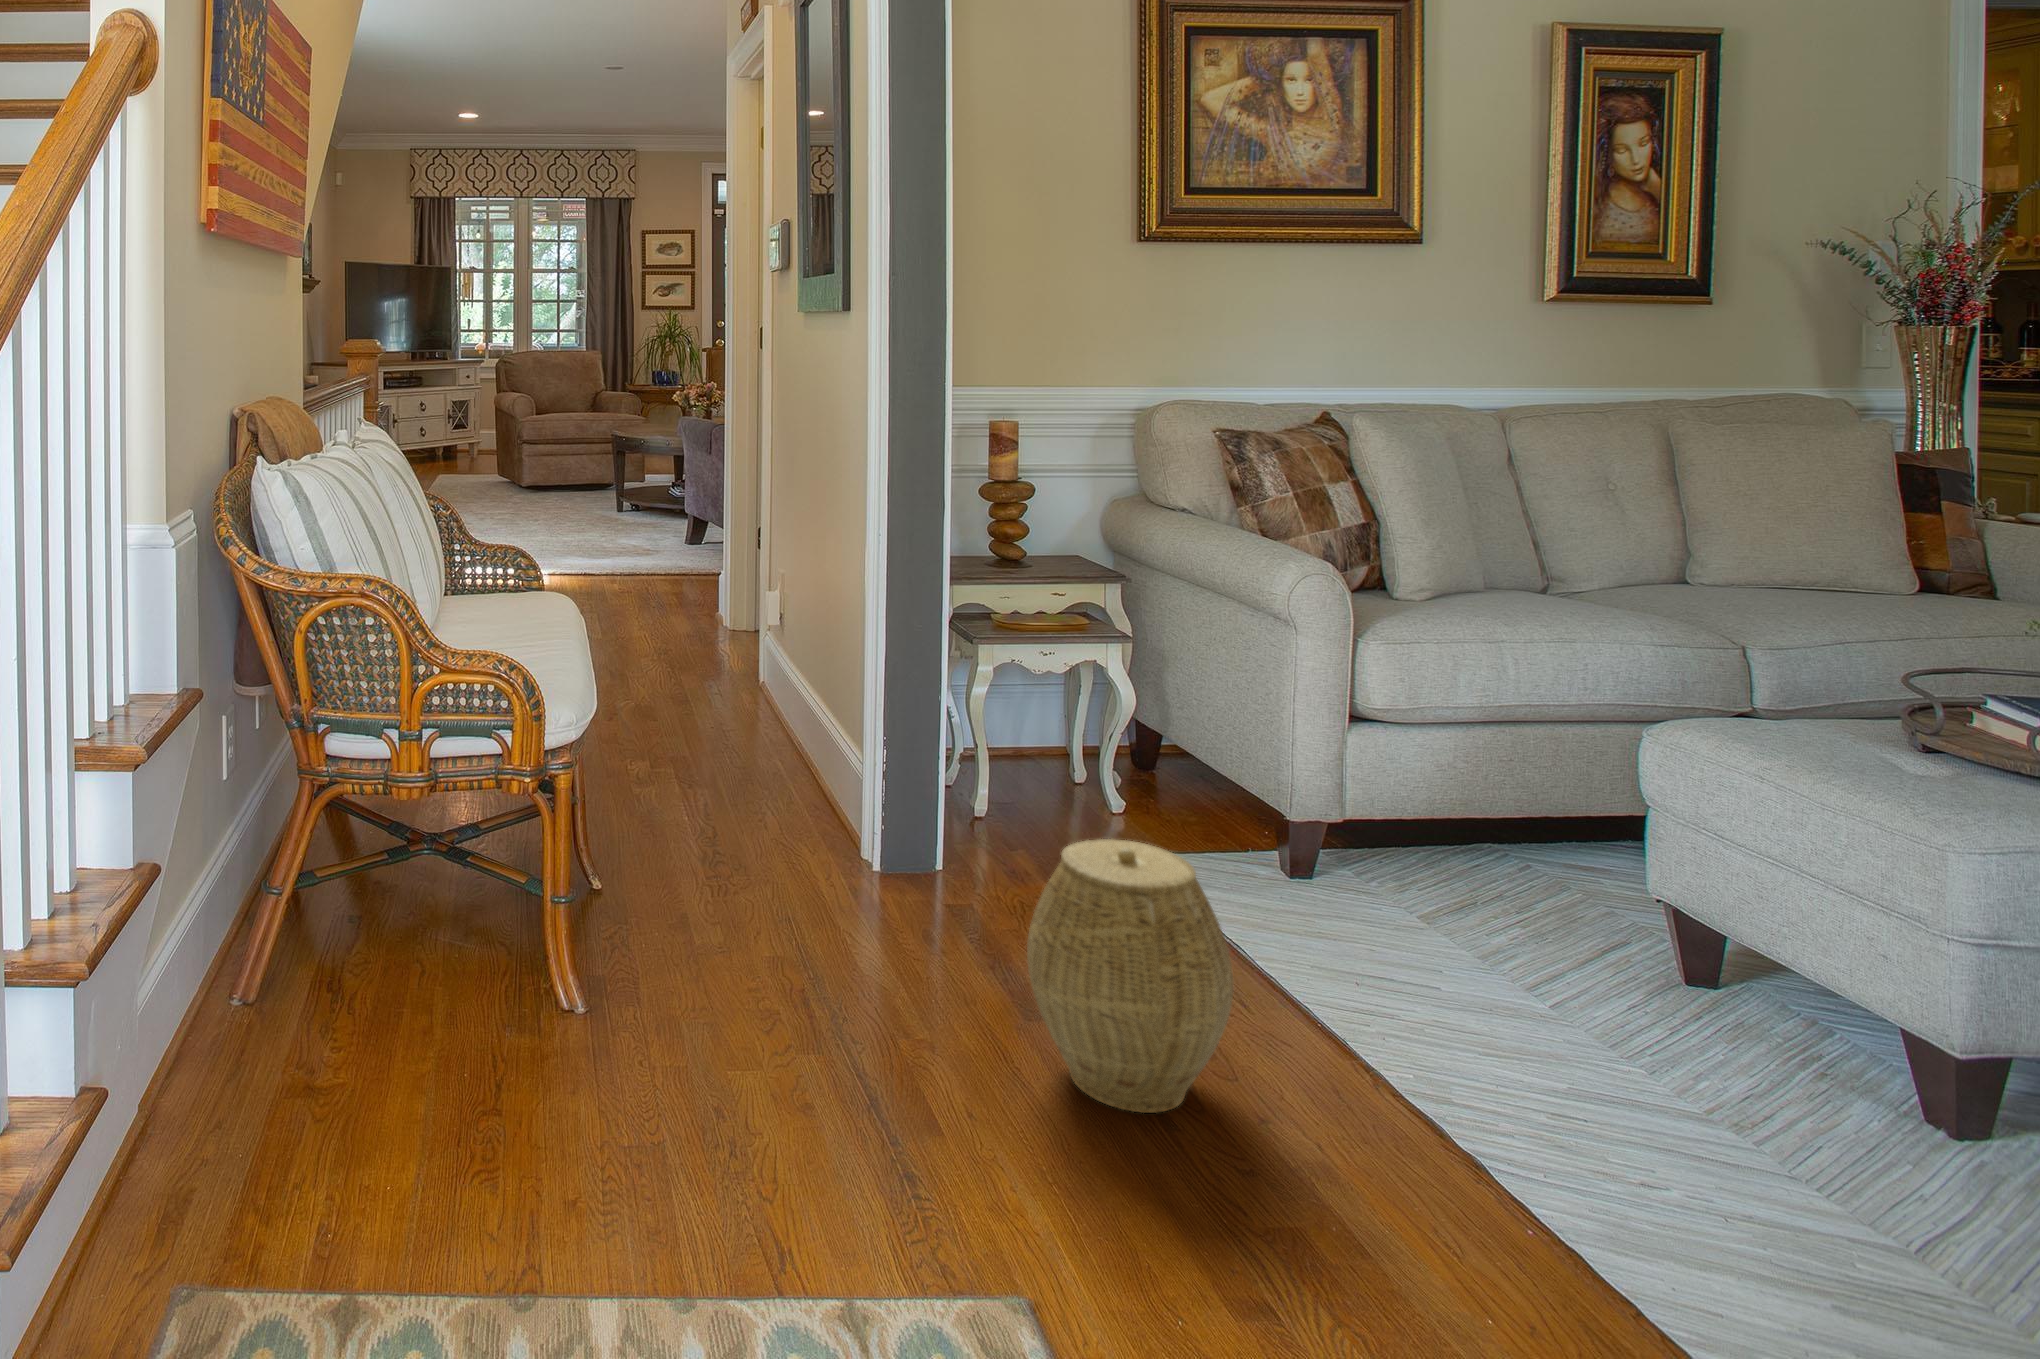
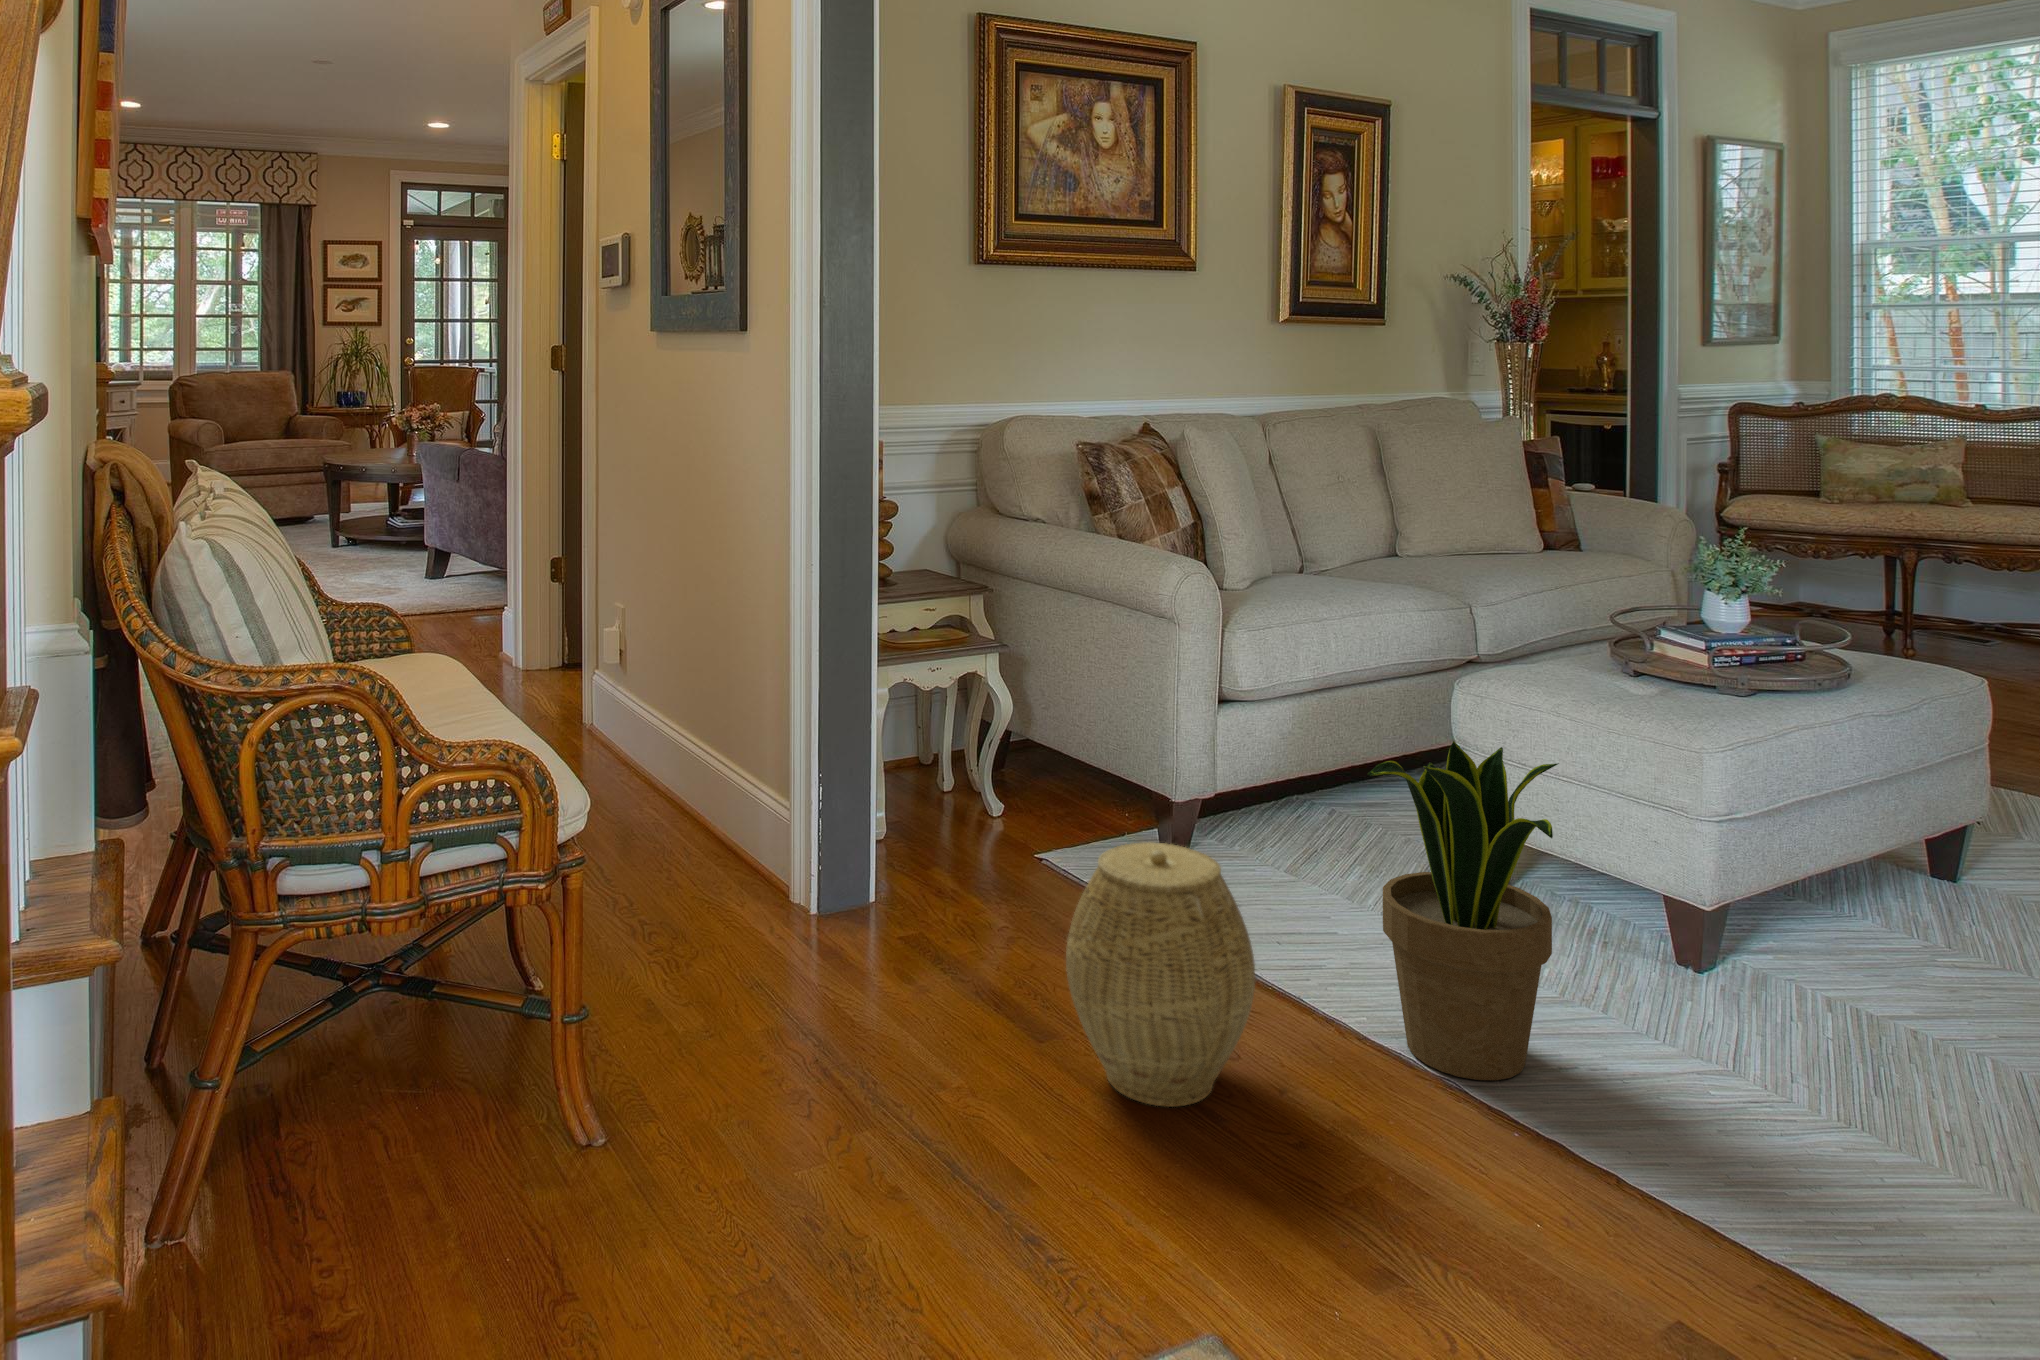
potted plant: none [1393,784,1667,1184] -> present [1368,741,1559,1081]

